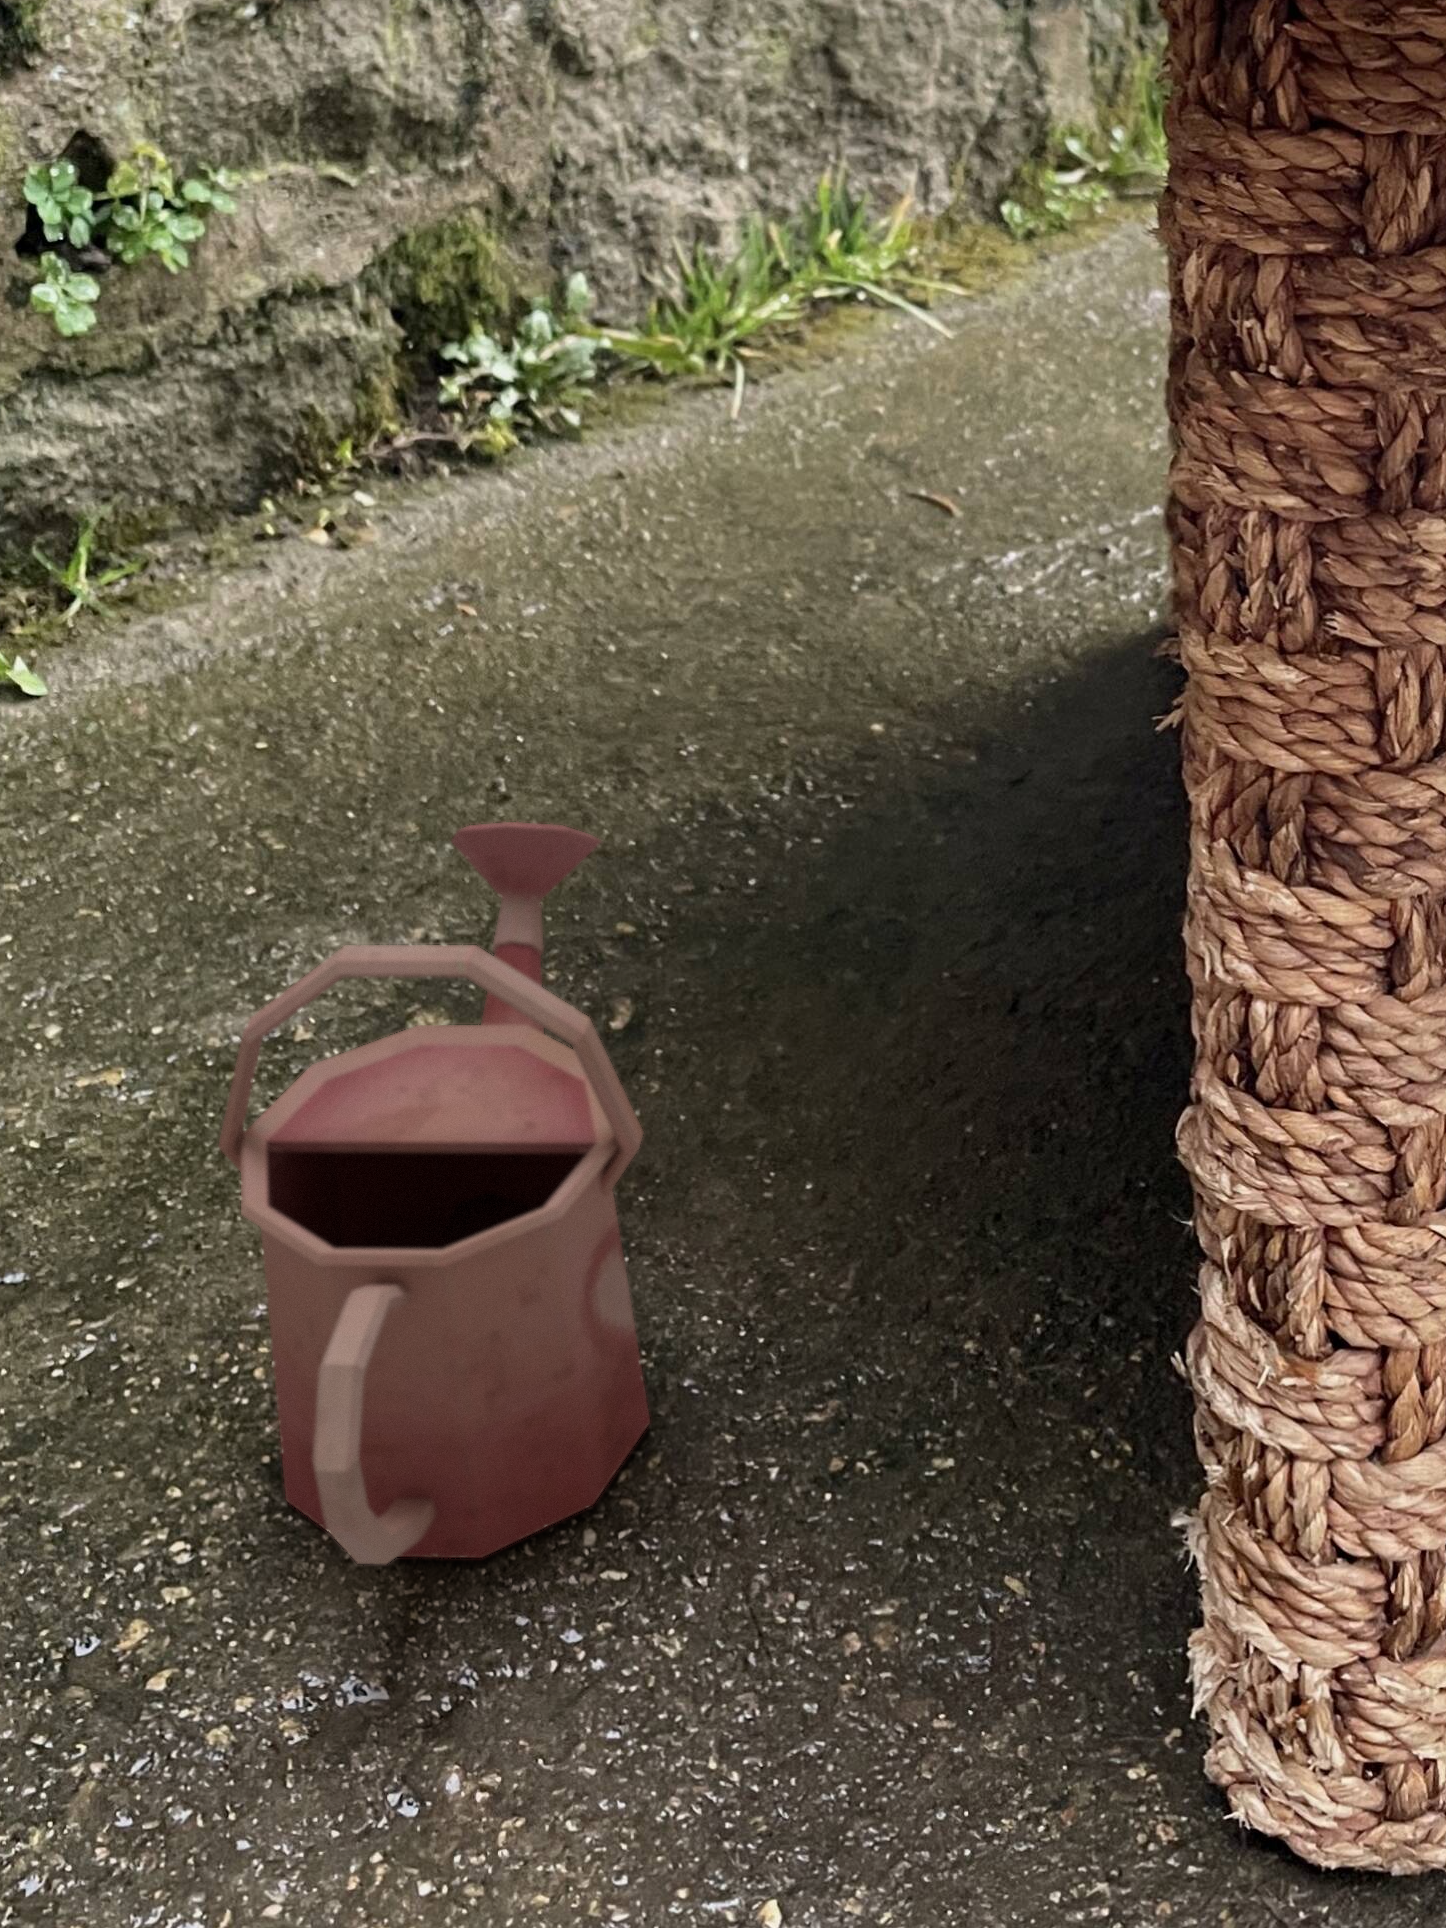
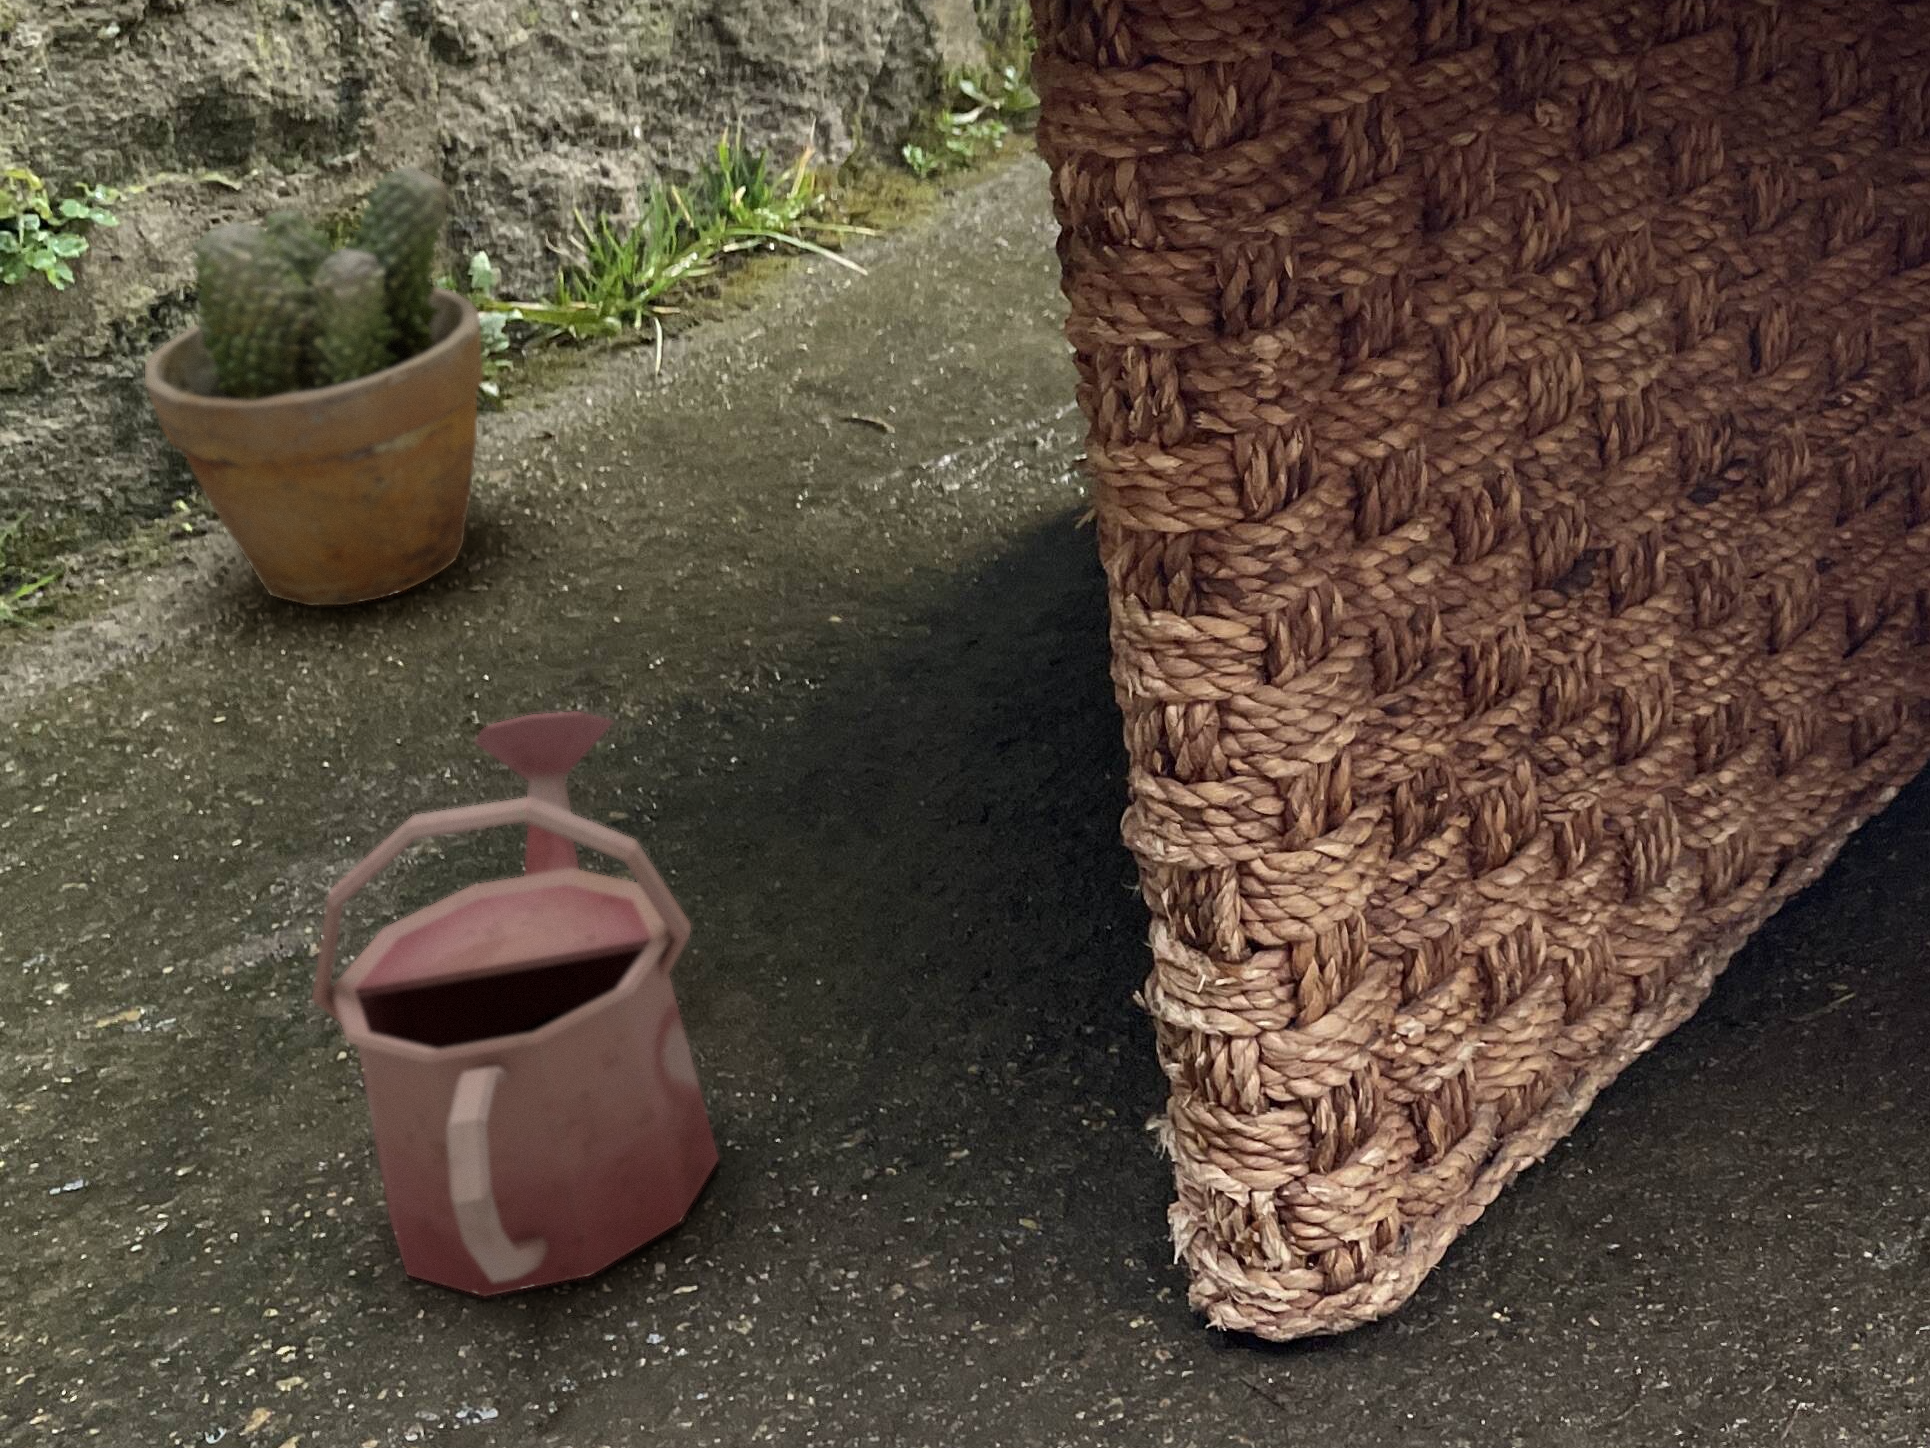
potted plant: none [232,170,556,632] -> present [145,167,483,605]

